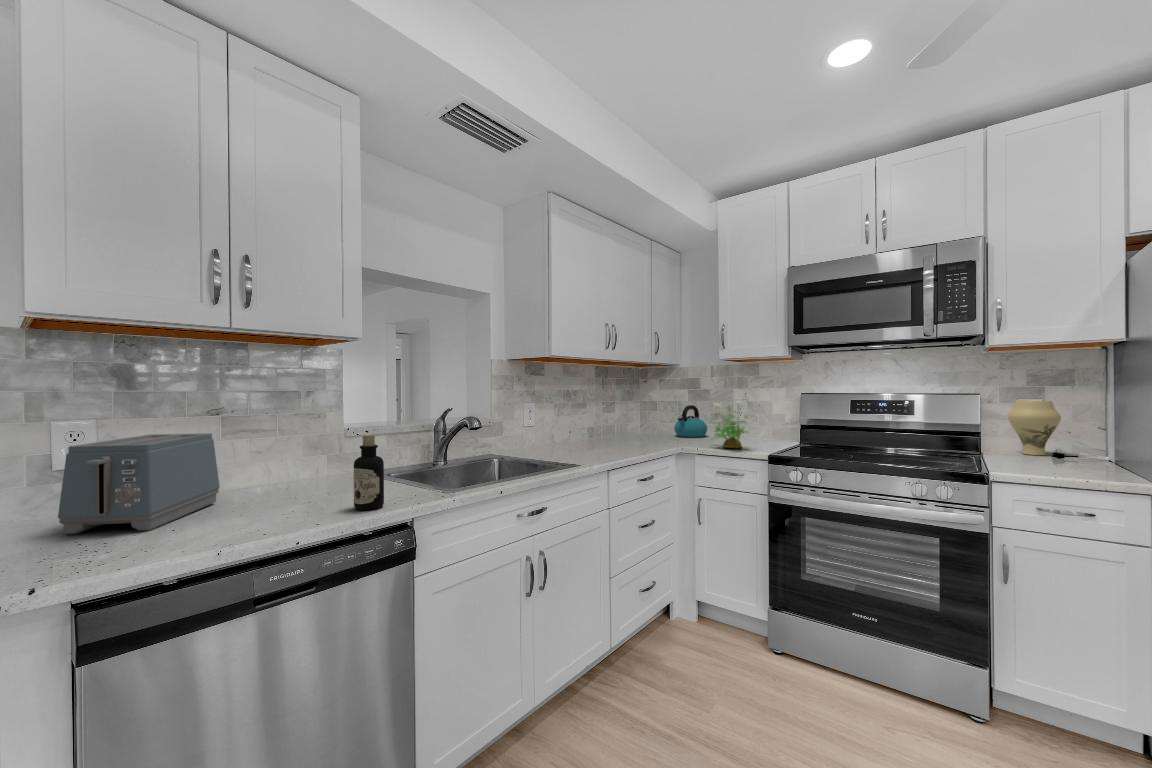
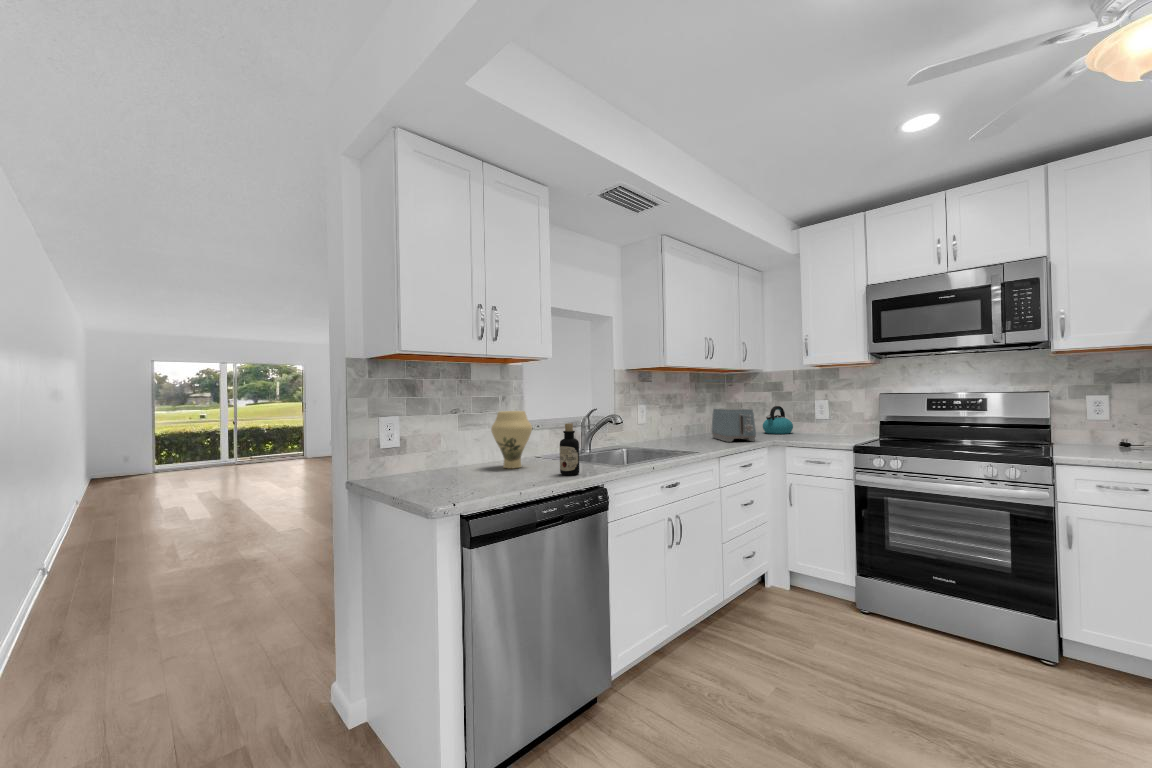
potted plant: present [710,395,751,448] -> none [798,395,837,441]
vase: present [1008,400,1061,455] -> present [491,411,532,468]
toaster: present [58,433,219,534] -> present [712,408,756,442]

